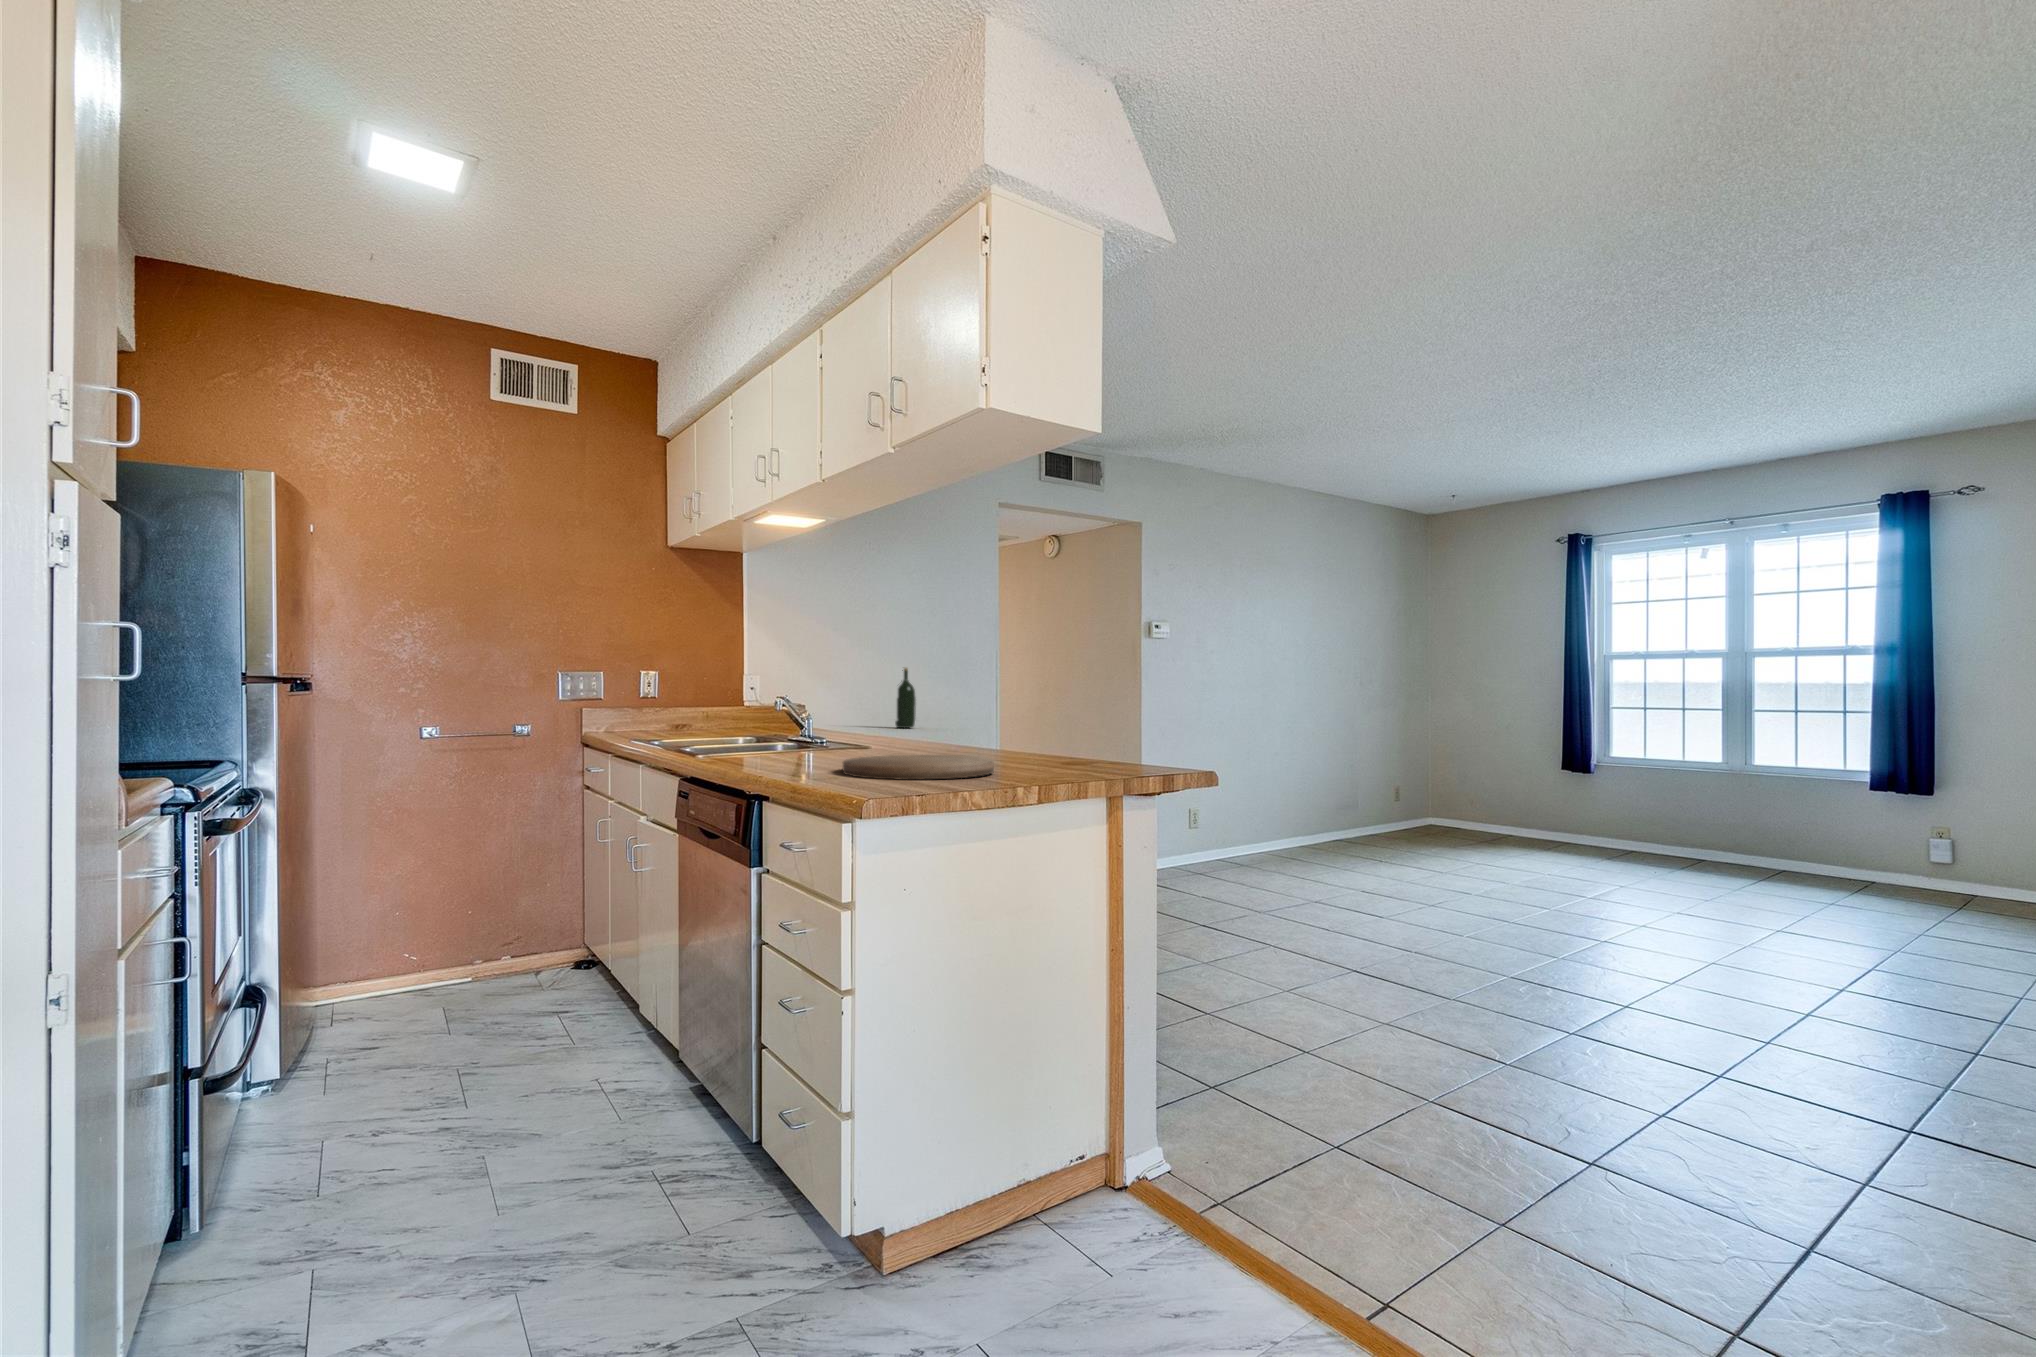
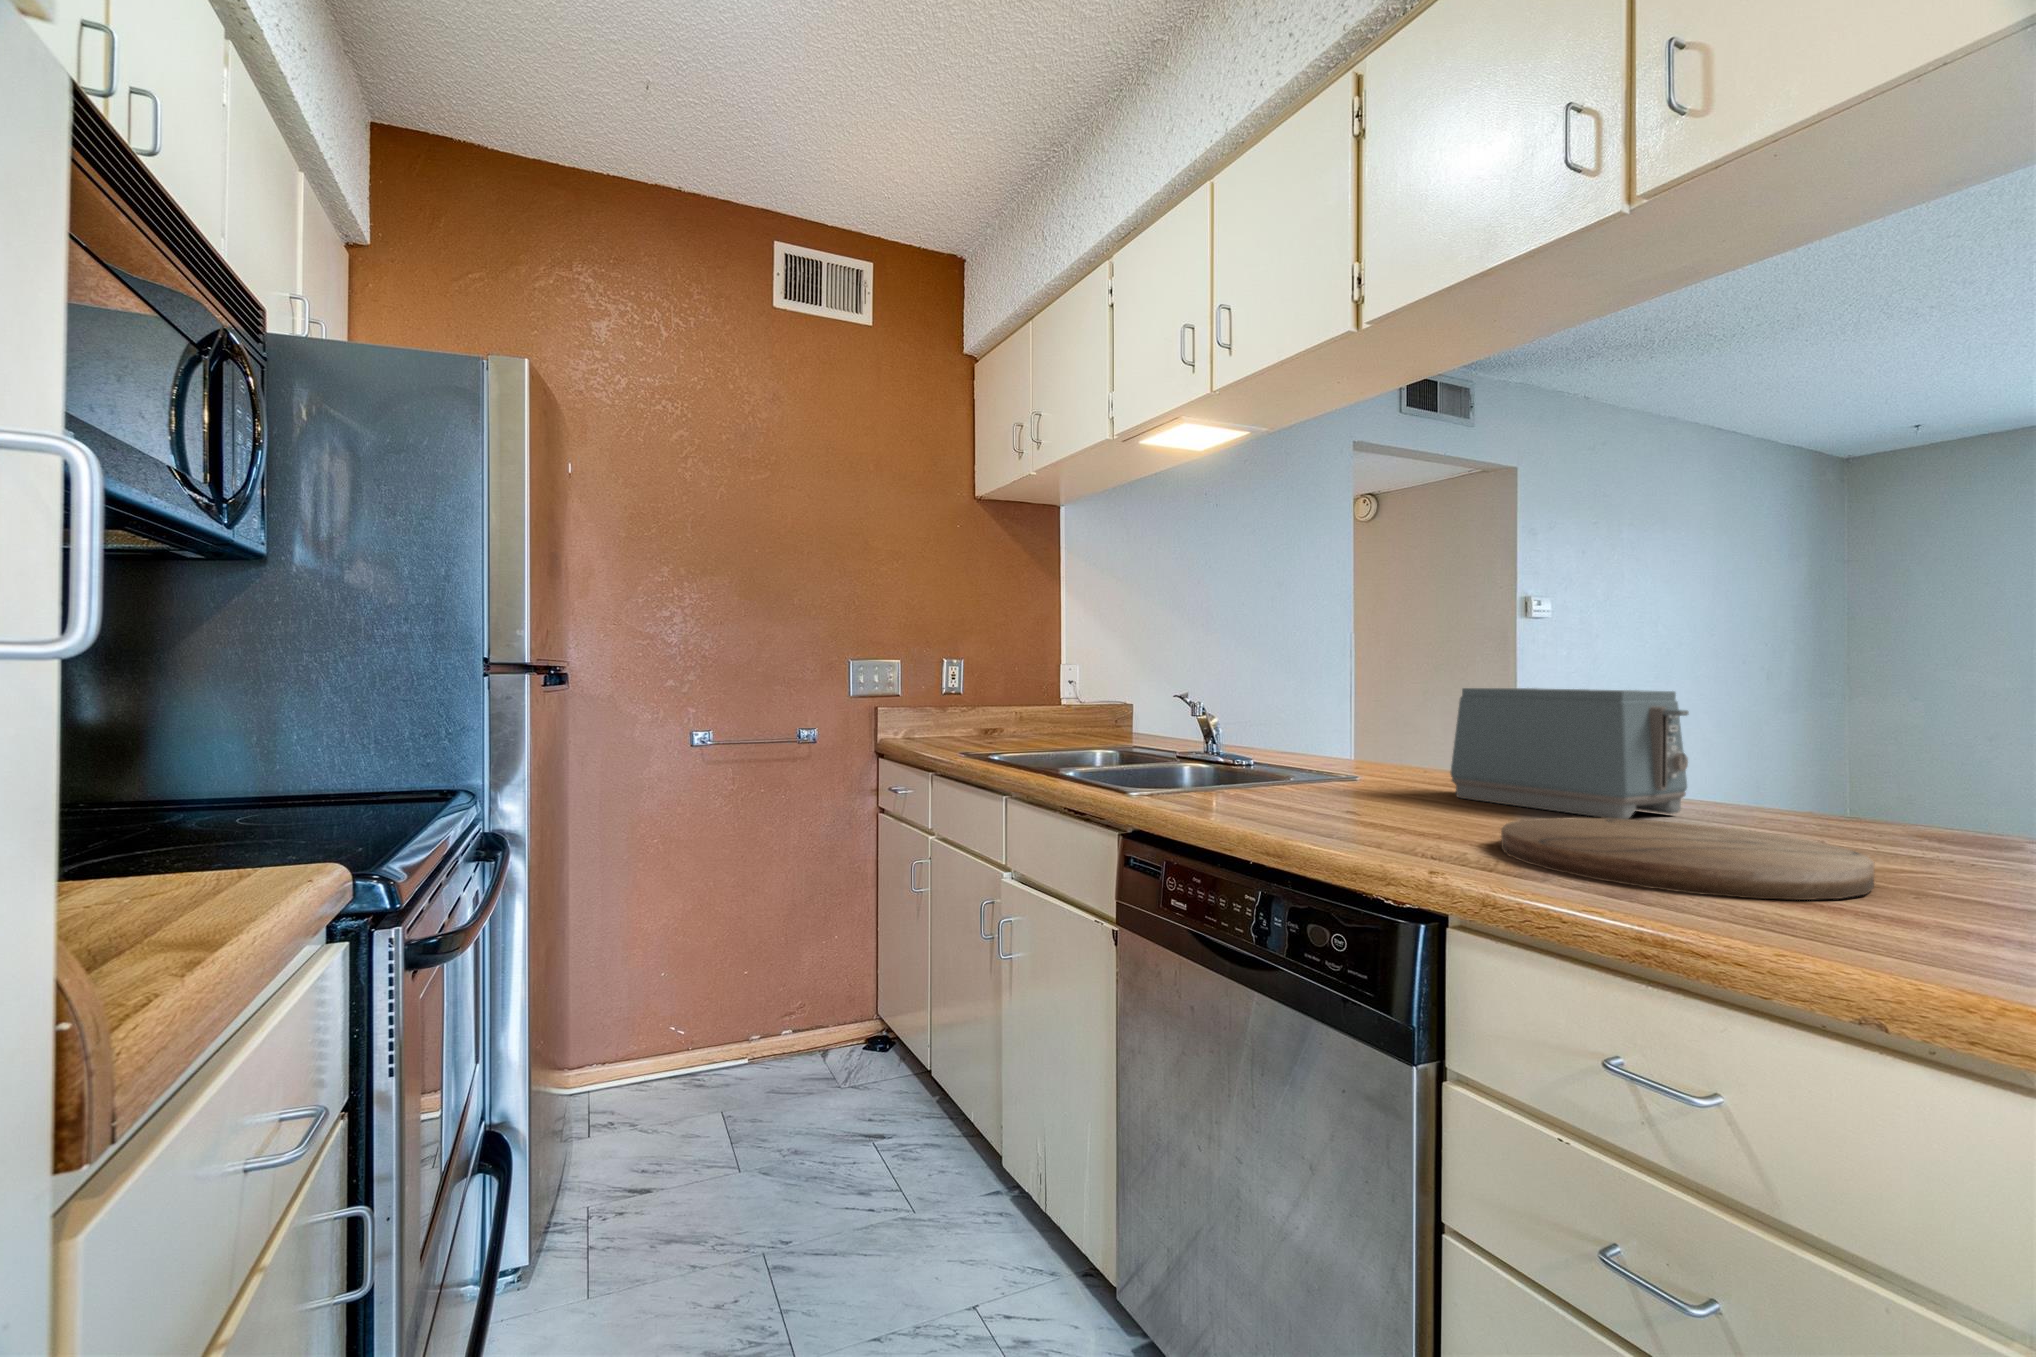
wine bottle: present [895,668,916,728] -> none [1229,658,1257,736]
toaster: none [916,687,1029,760] -> present [1451,688,1689,819]

